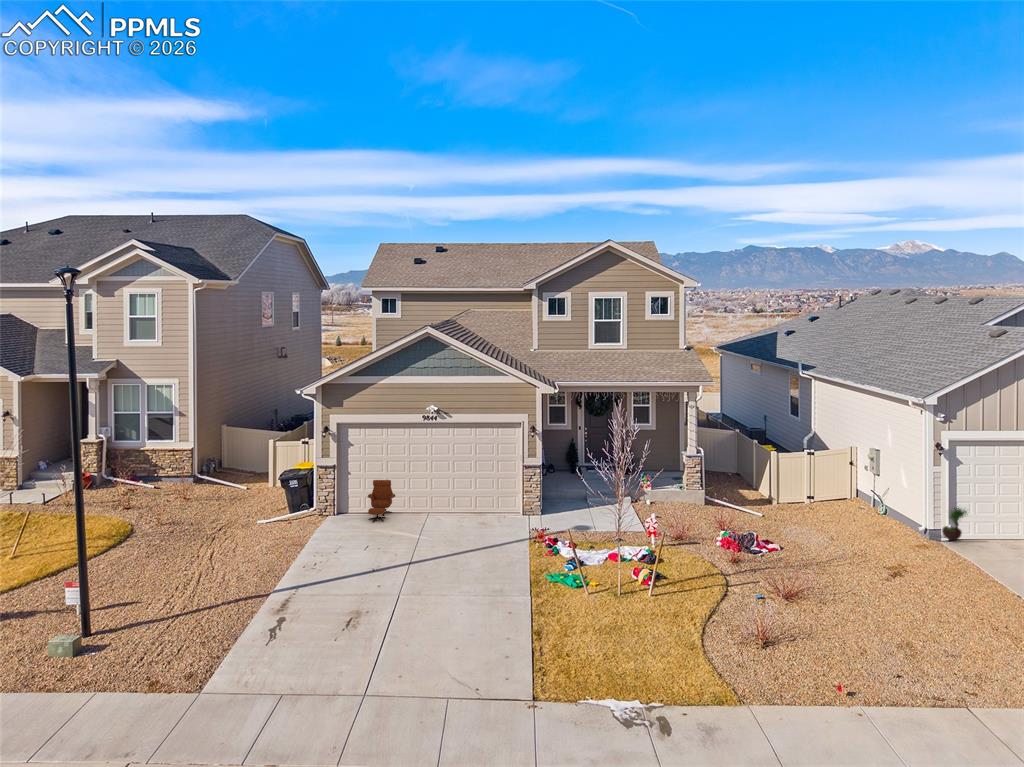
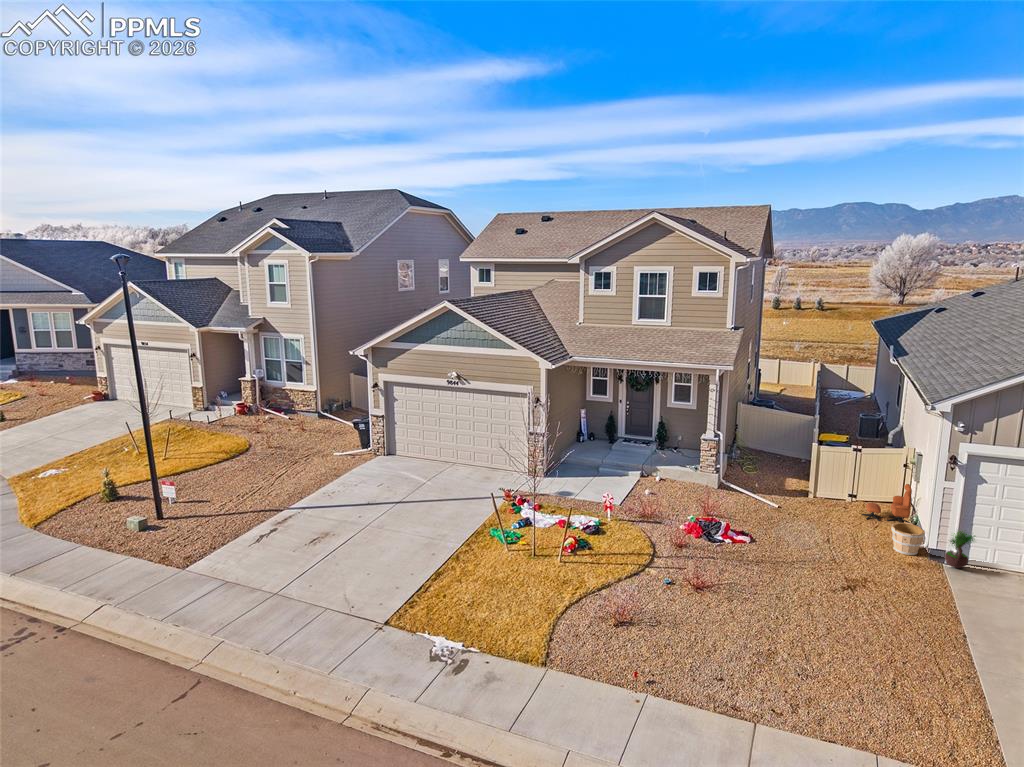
lounge chair: present [368,480,395,522] -> present [862,484,912,523]
wooden bucket: none [893,508,923,536] -> present [892,522,925,555]

